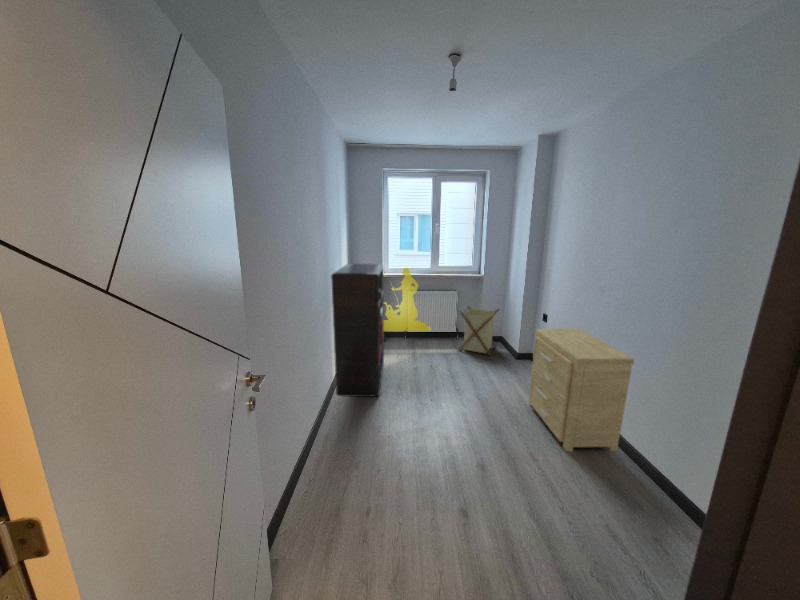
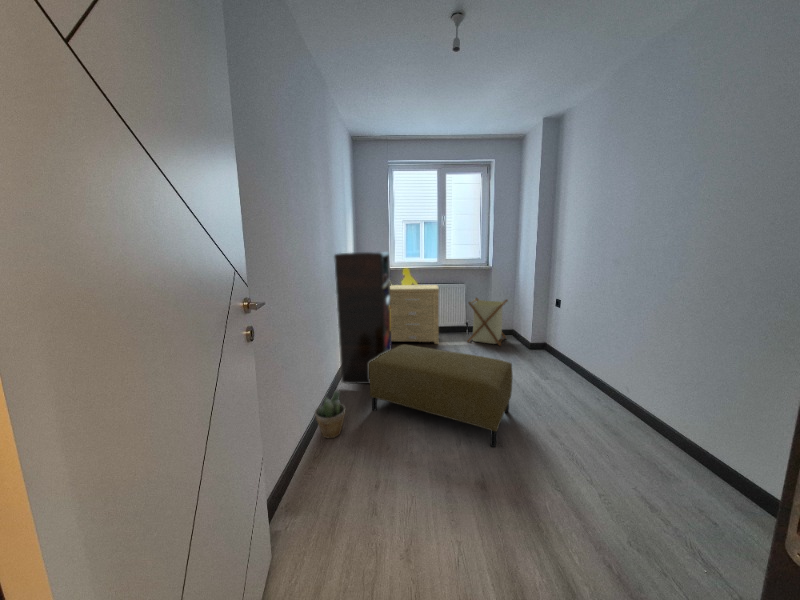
side table: present [529,329,634,451] -> present [390,285,439,344]
ottoman: none [365,361,497,463] -> present [369,344,512,447]
potted plant: none [315,409,344,453] -> present [315,391,345,438]

